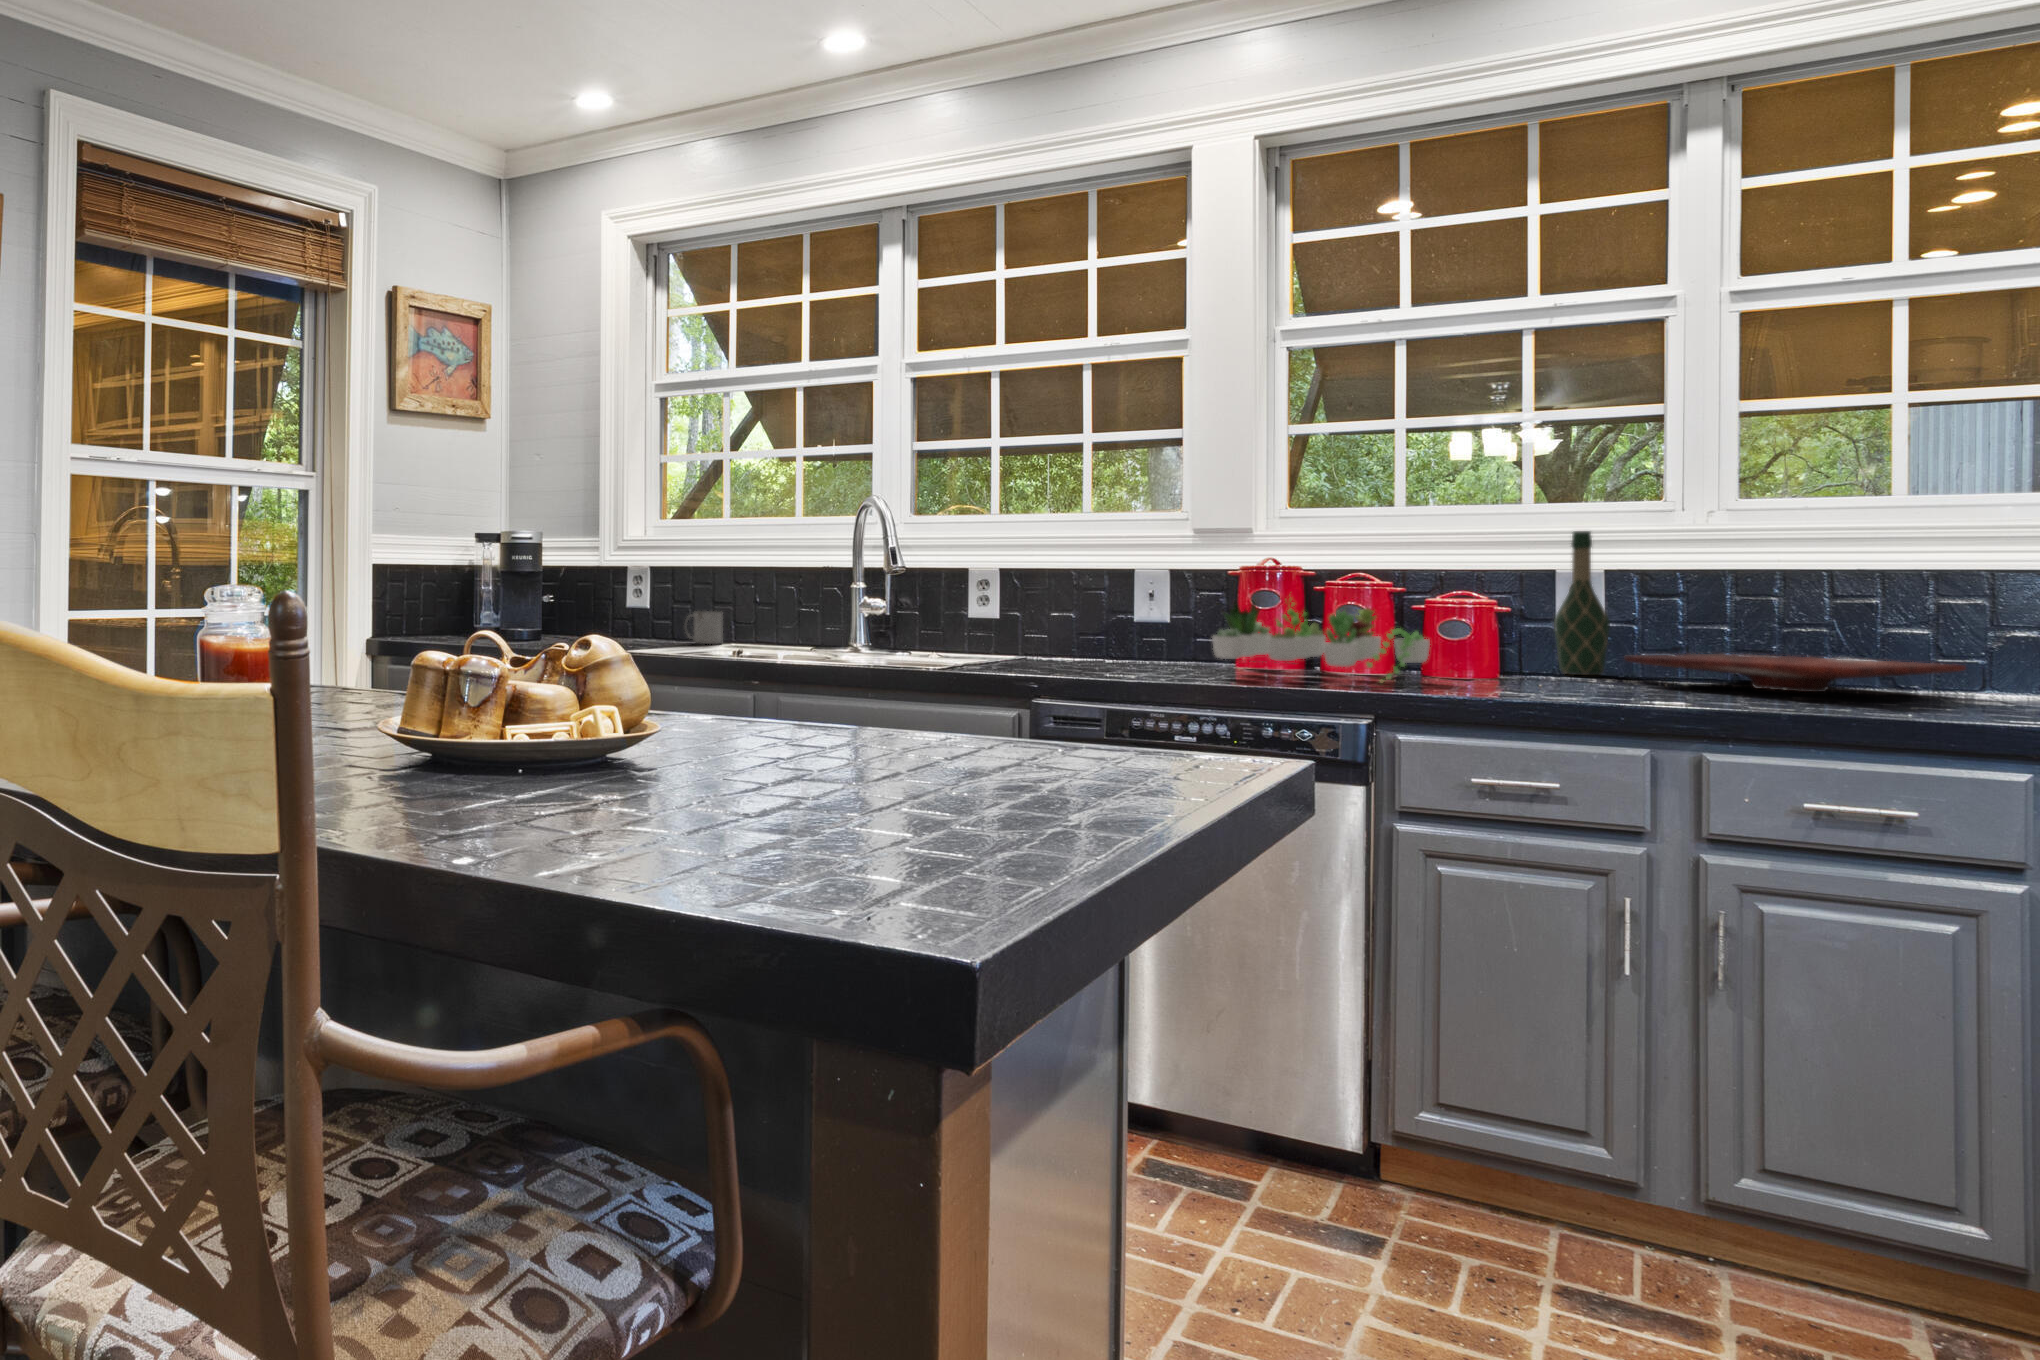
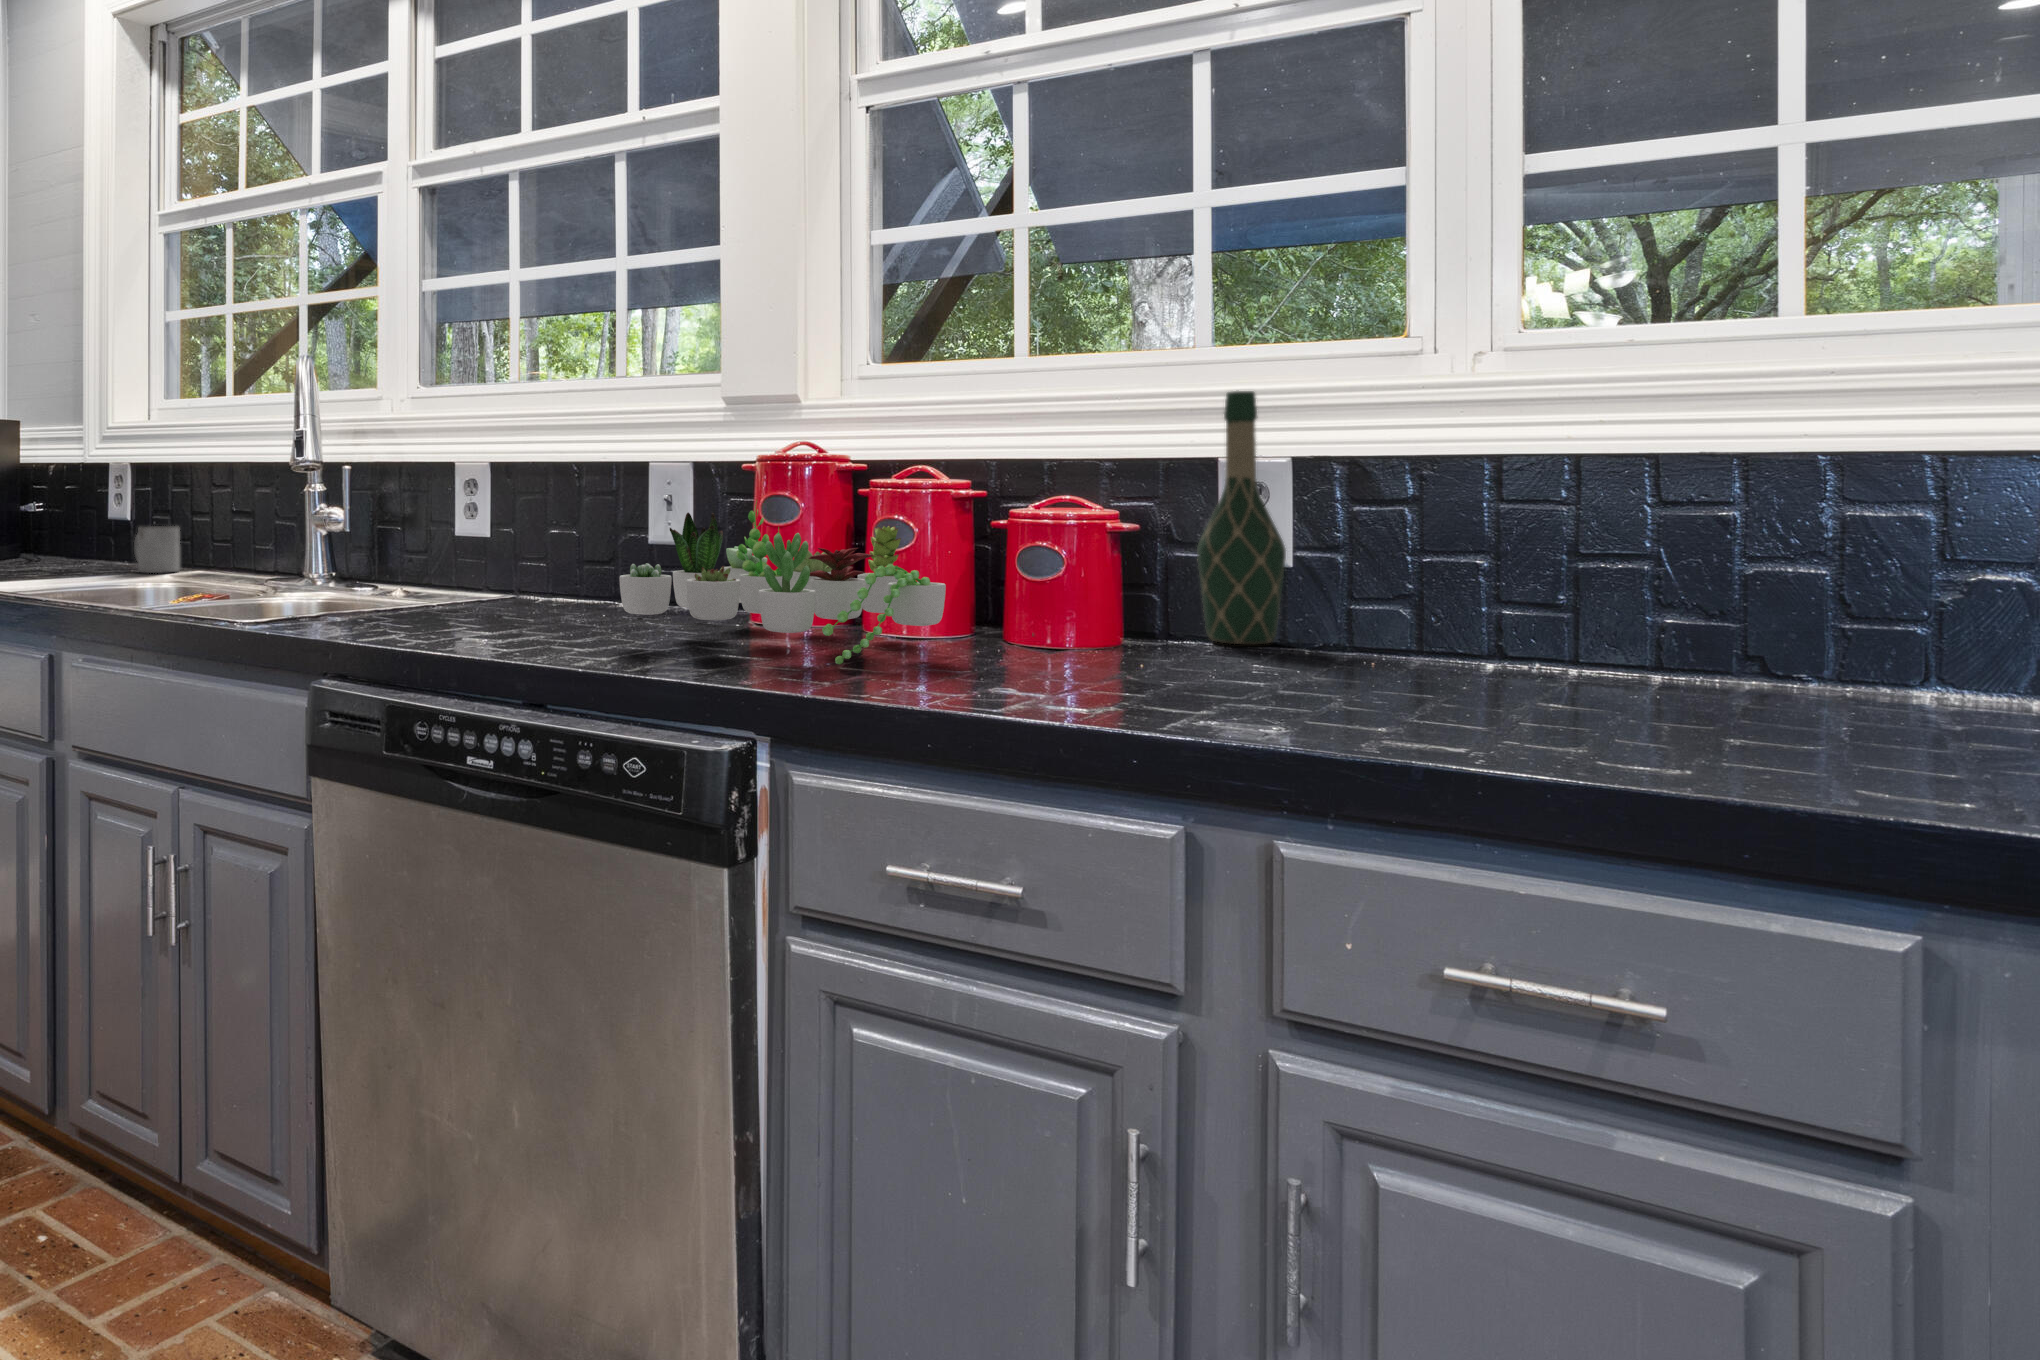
cutting board: present [1625,654,1966,692] -> none [1267,609,1872,695]

